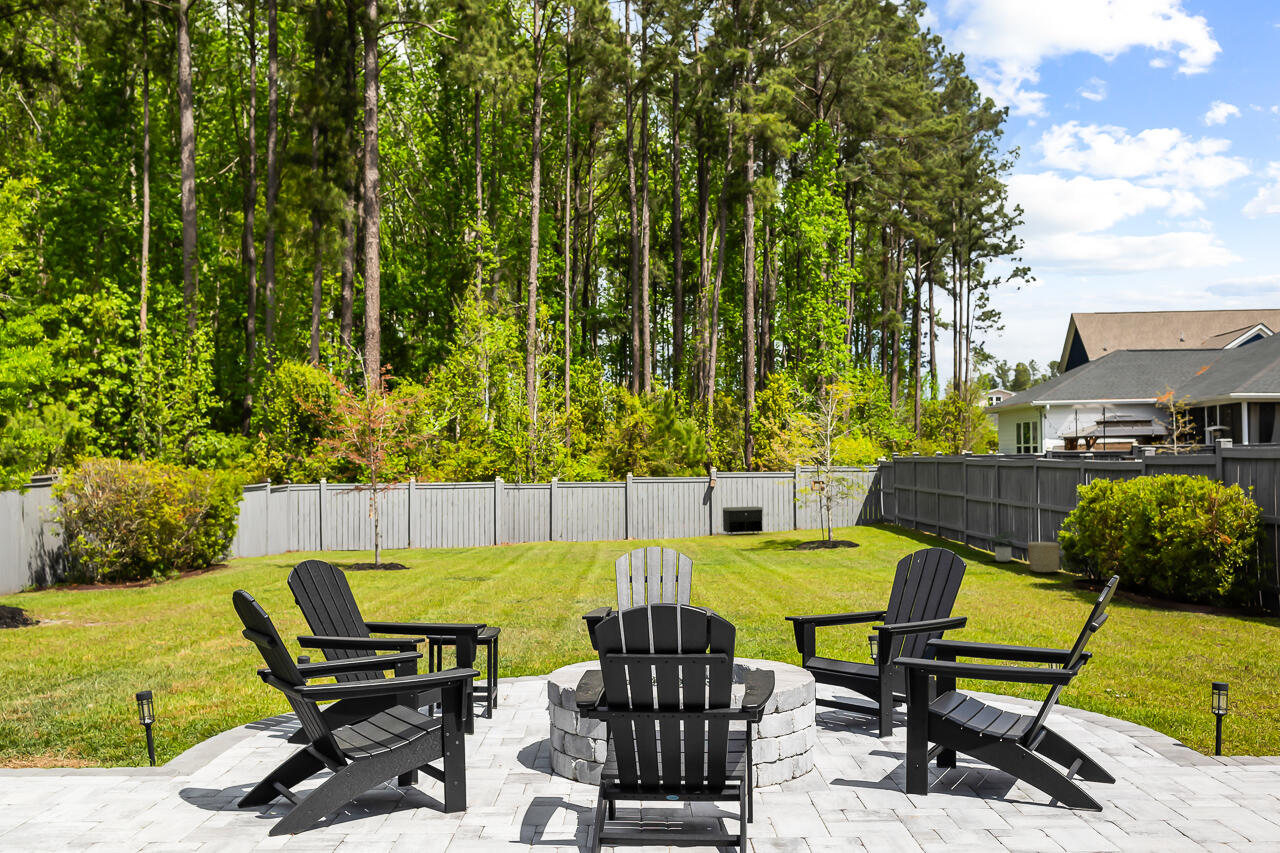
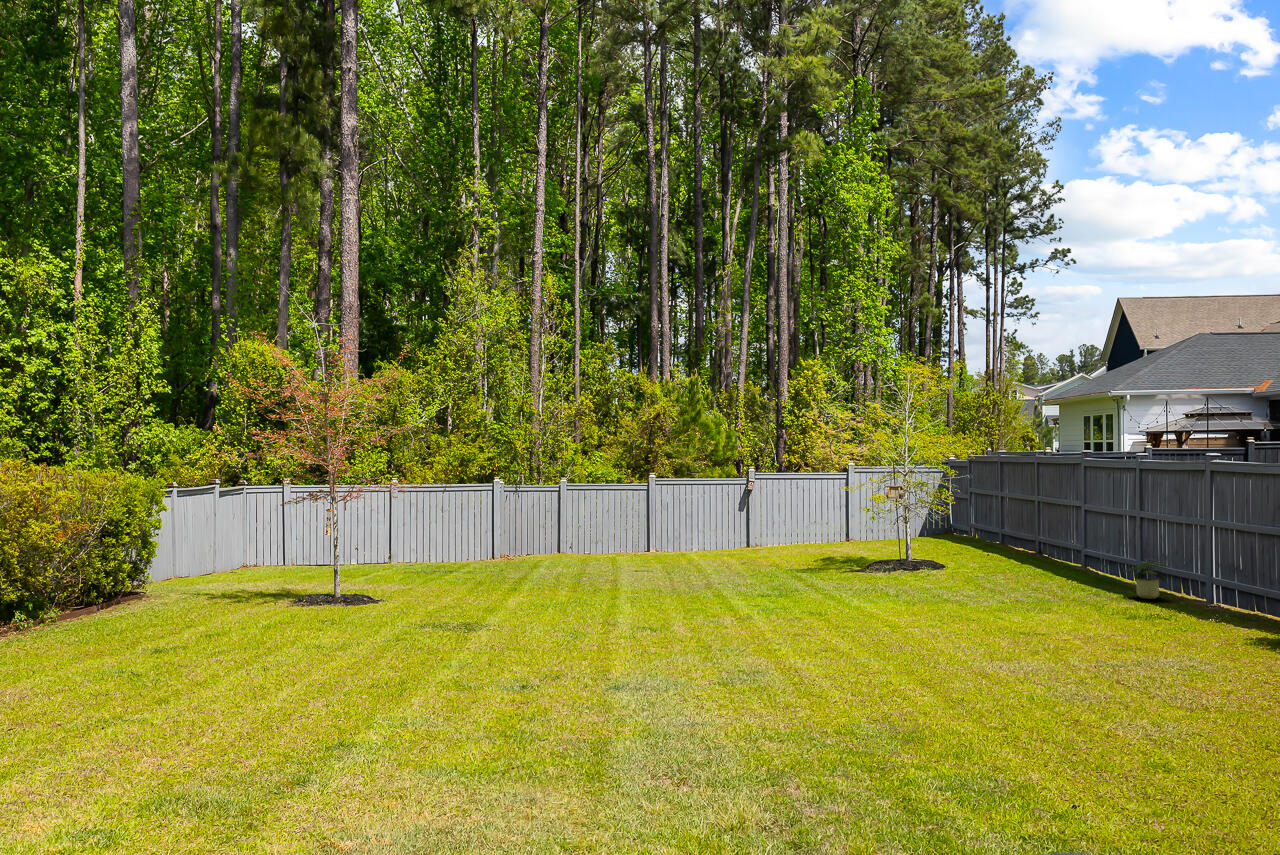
storage bench: present [723,506,763,535] -> none [762,514,810,549]
woven basket: present [1028,542,1059,572] -> none [1199,578,1245,620]

